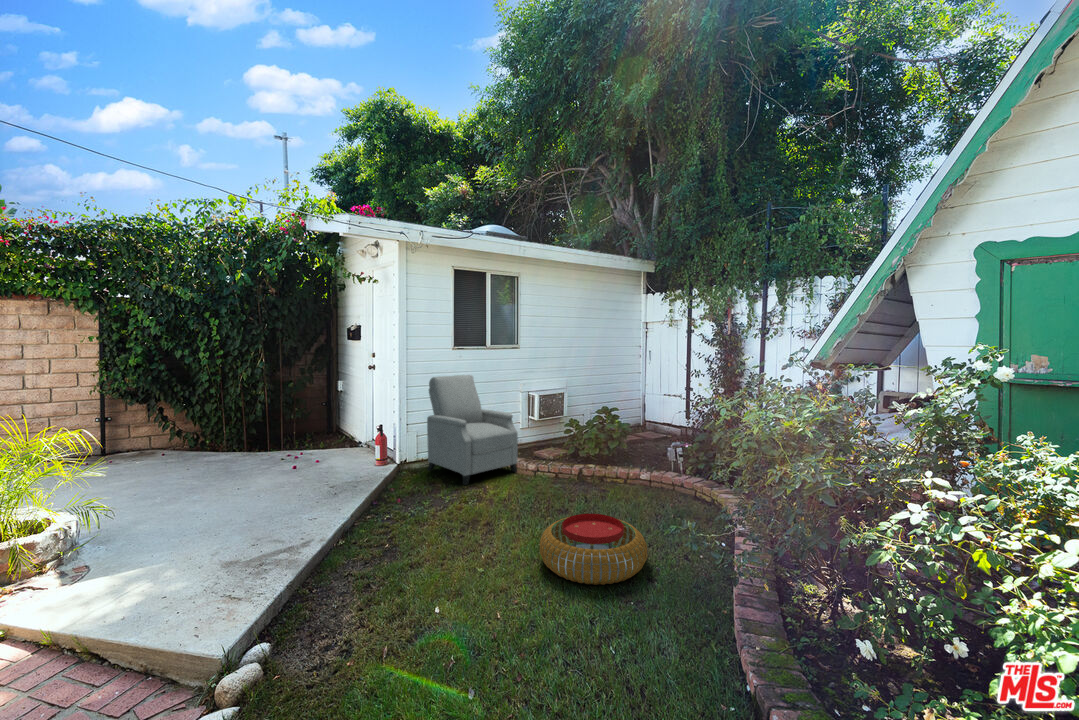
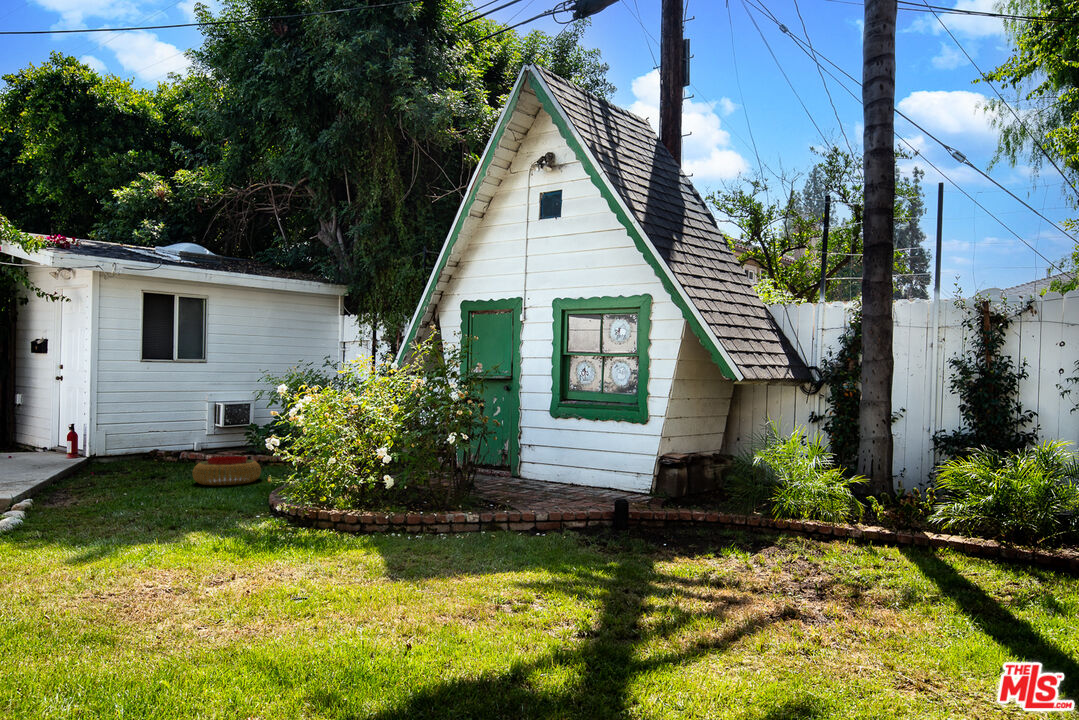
chair: present [427,375,518,485] -> none [114,383,197,467]

